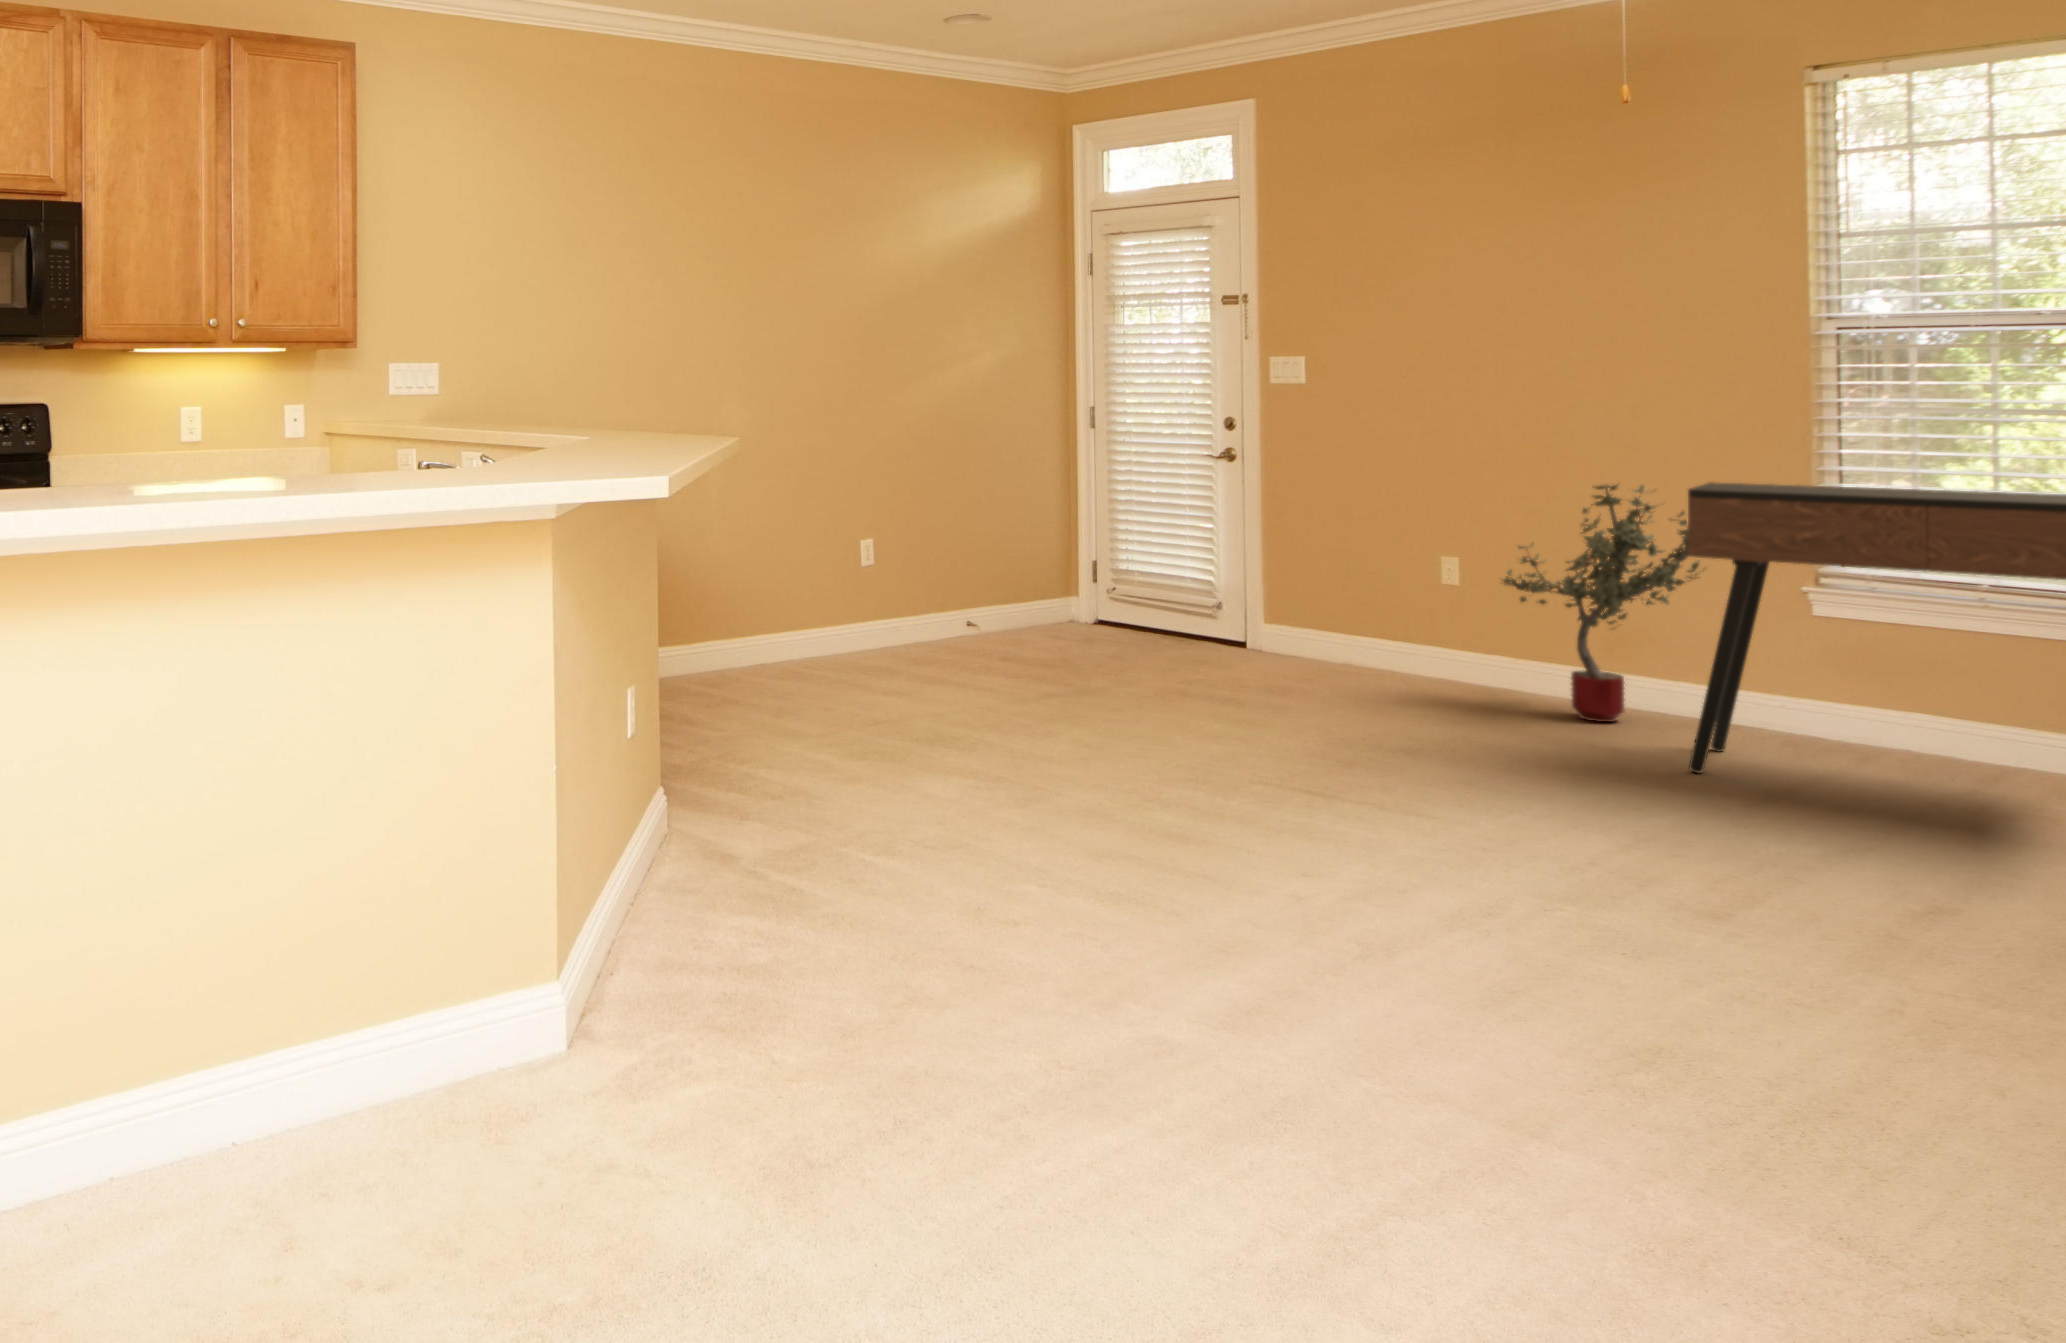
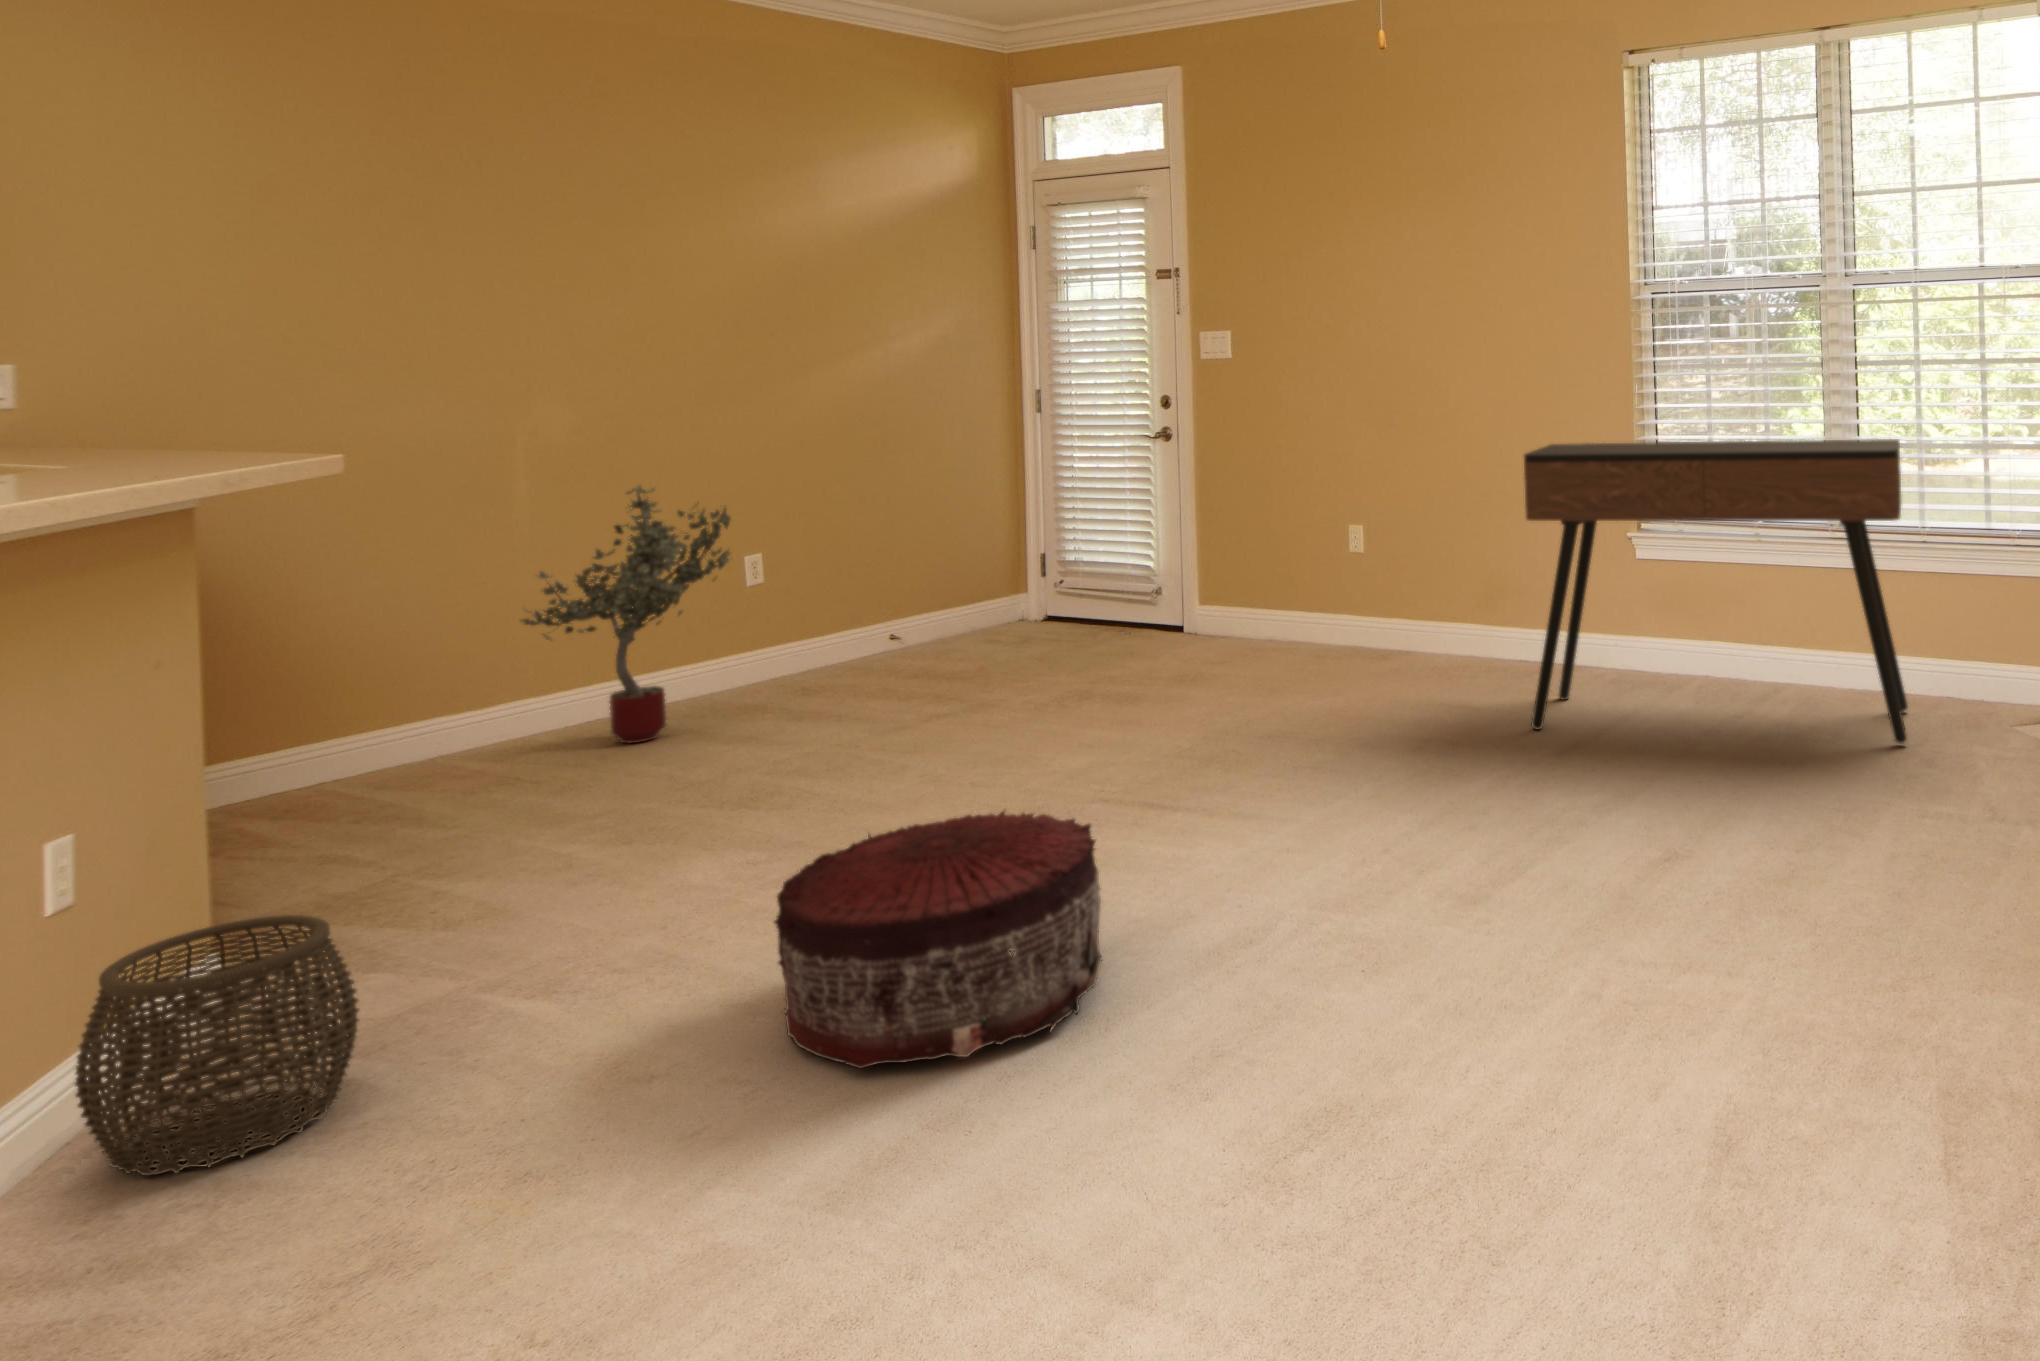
potted tree: present [1500,483,1699,722] -> present [521,486,731,743]
woven basket: none [659,735,804,888] -> present [75,915,359,1176]
pouf: none [1075,744,1339,923] -> present [774,810,1102,1069]

